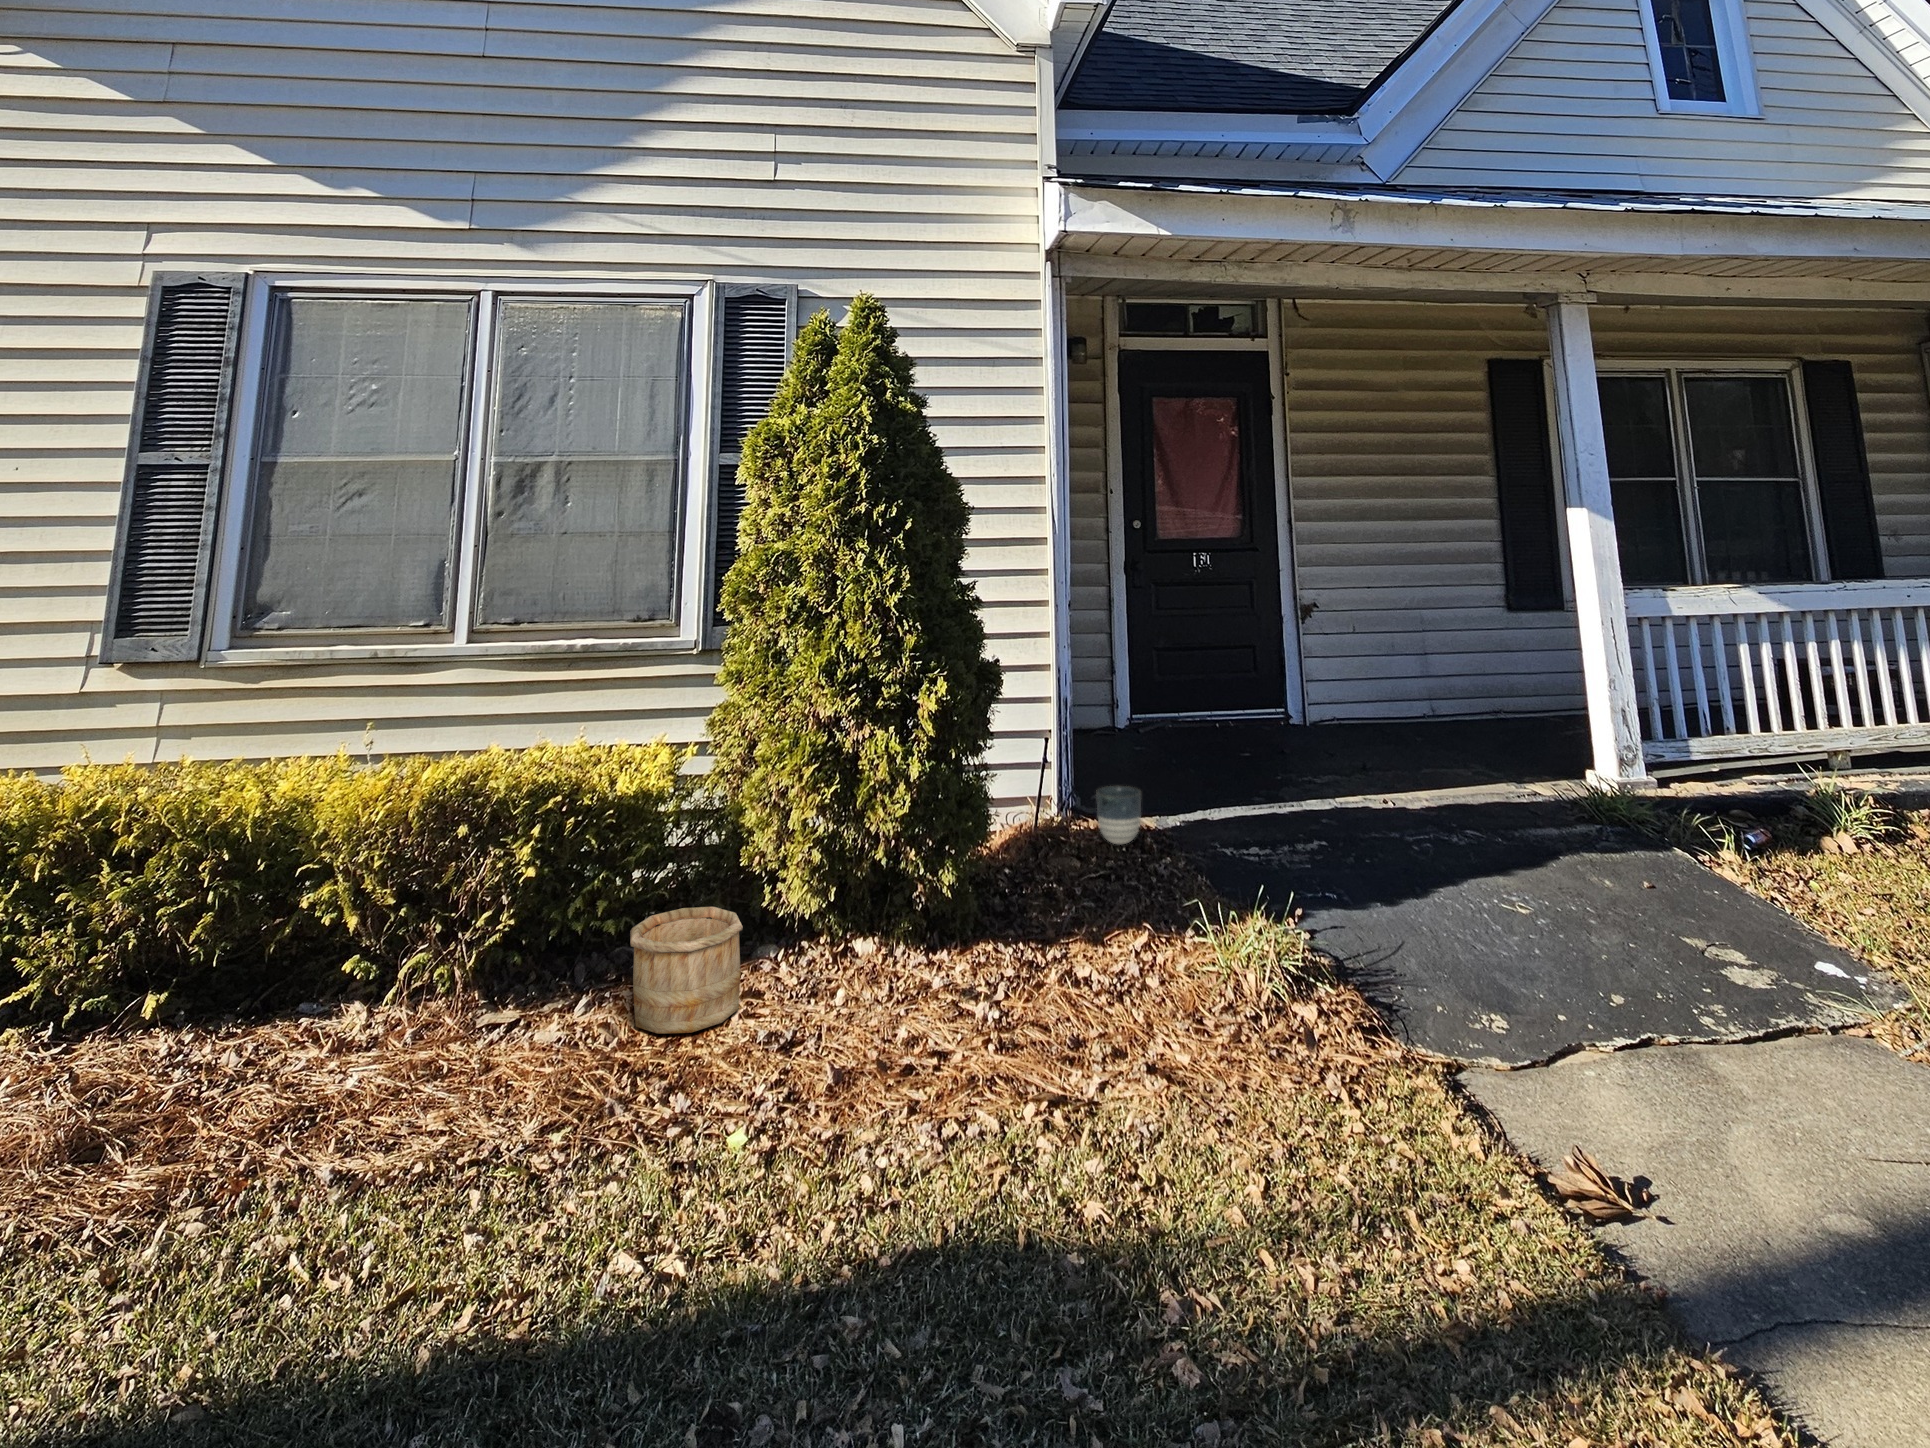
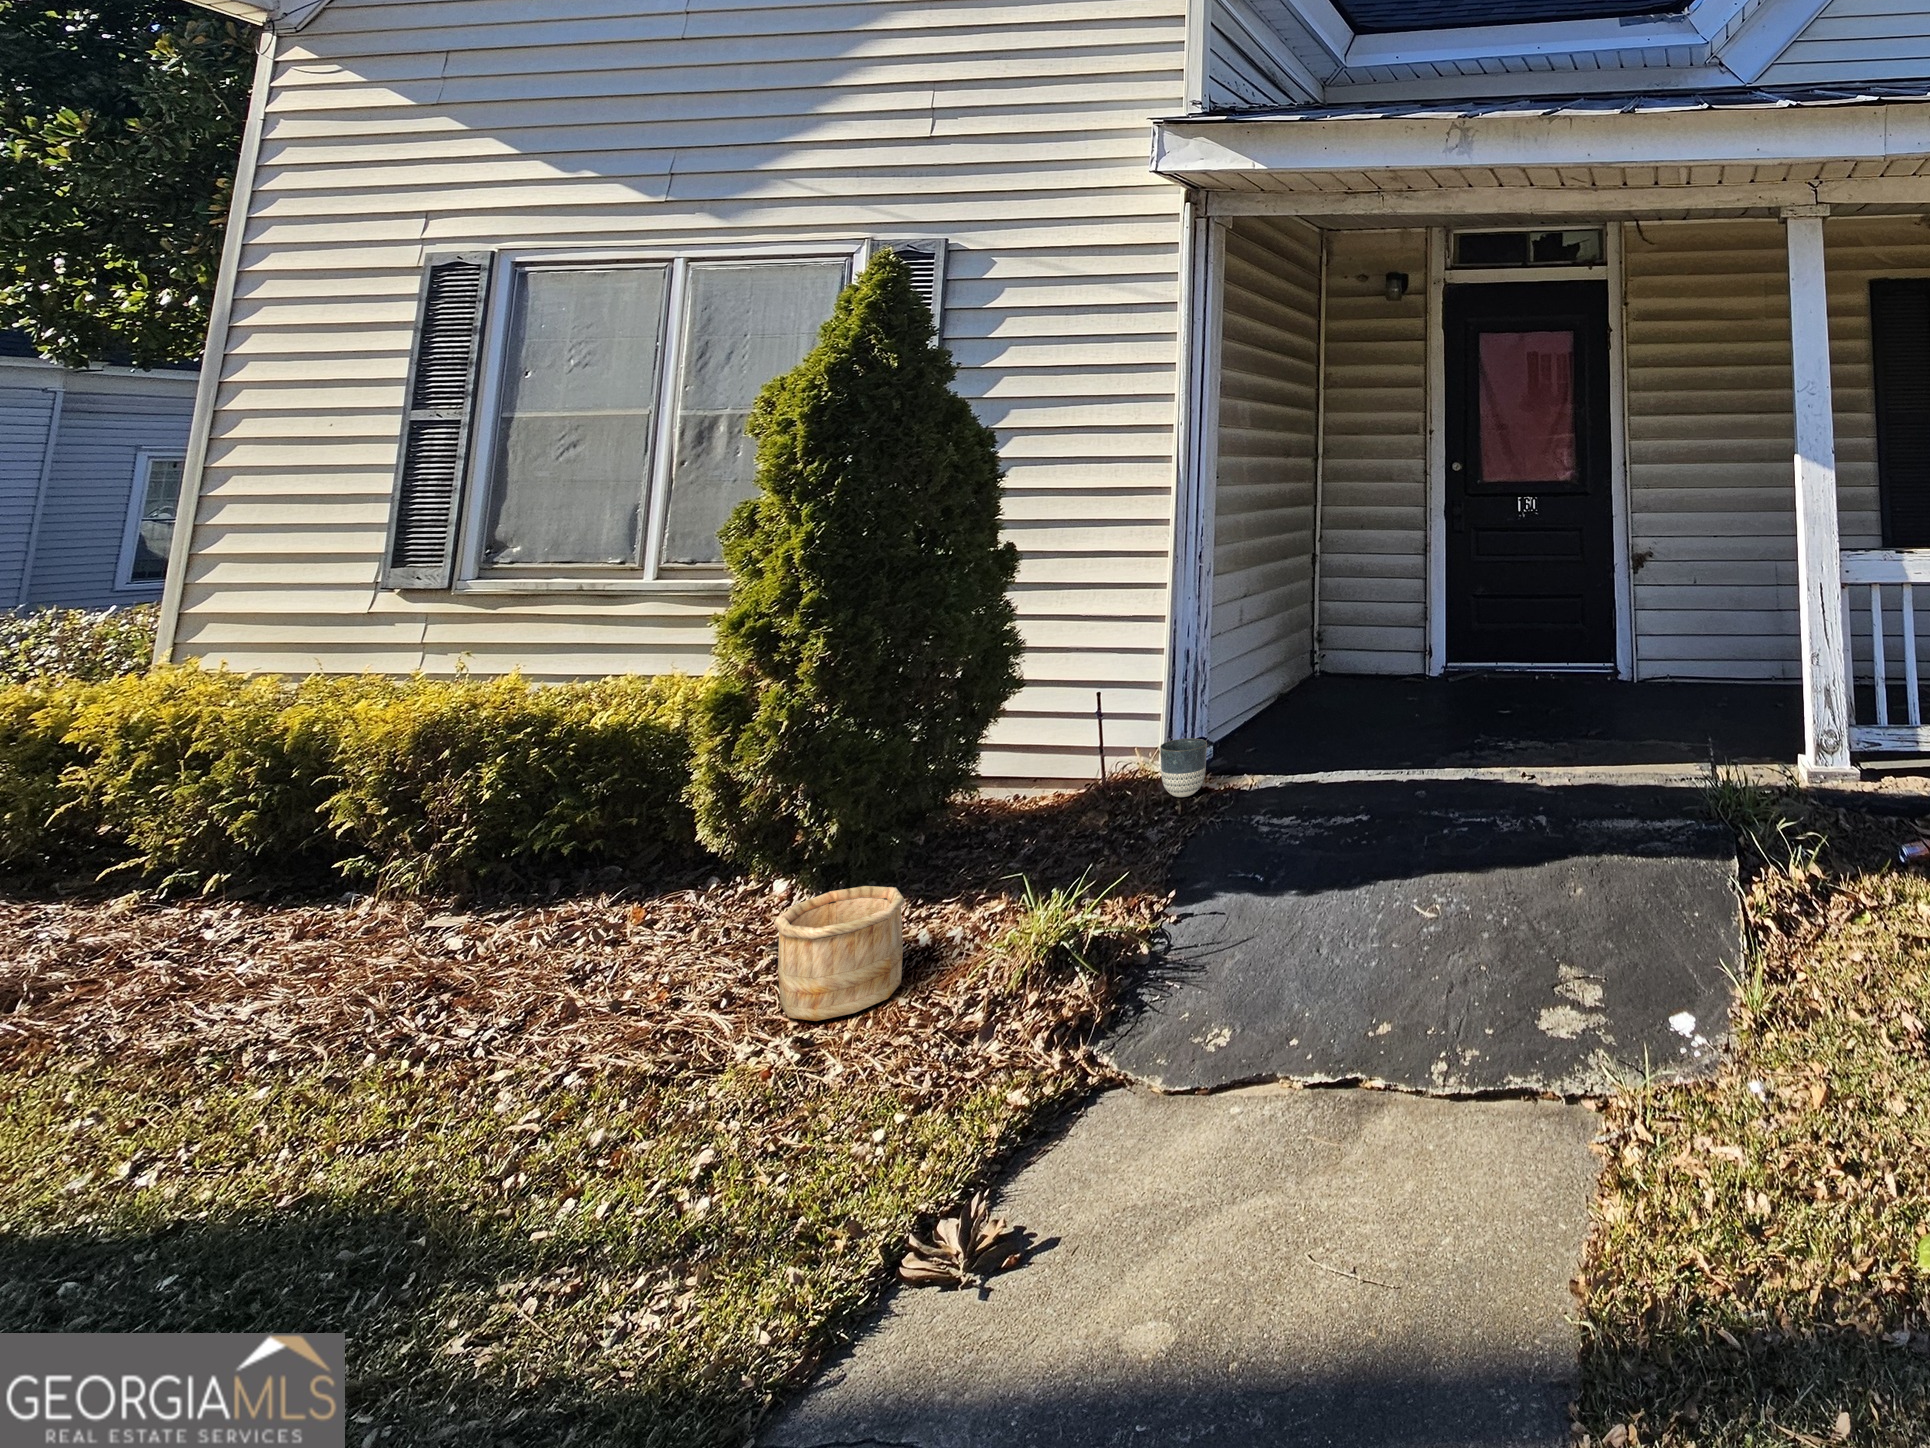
wooden bucket: present [630,907,743,1034] -> present [774,886,905,1021]

